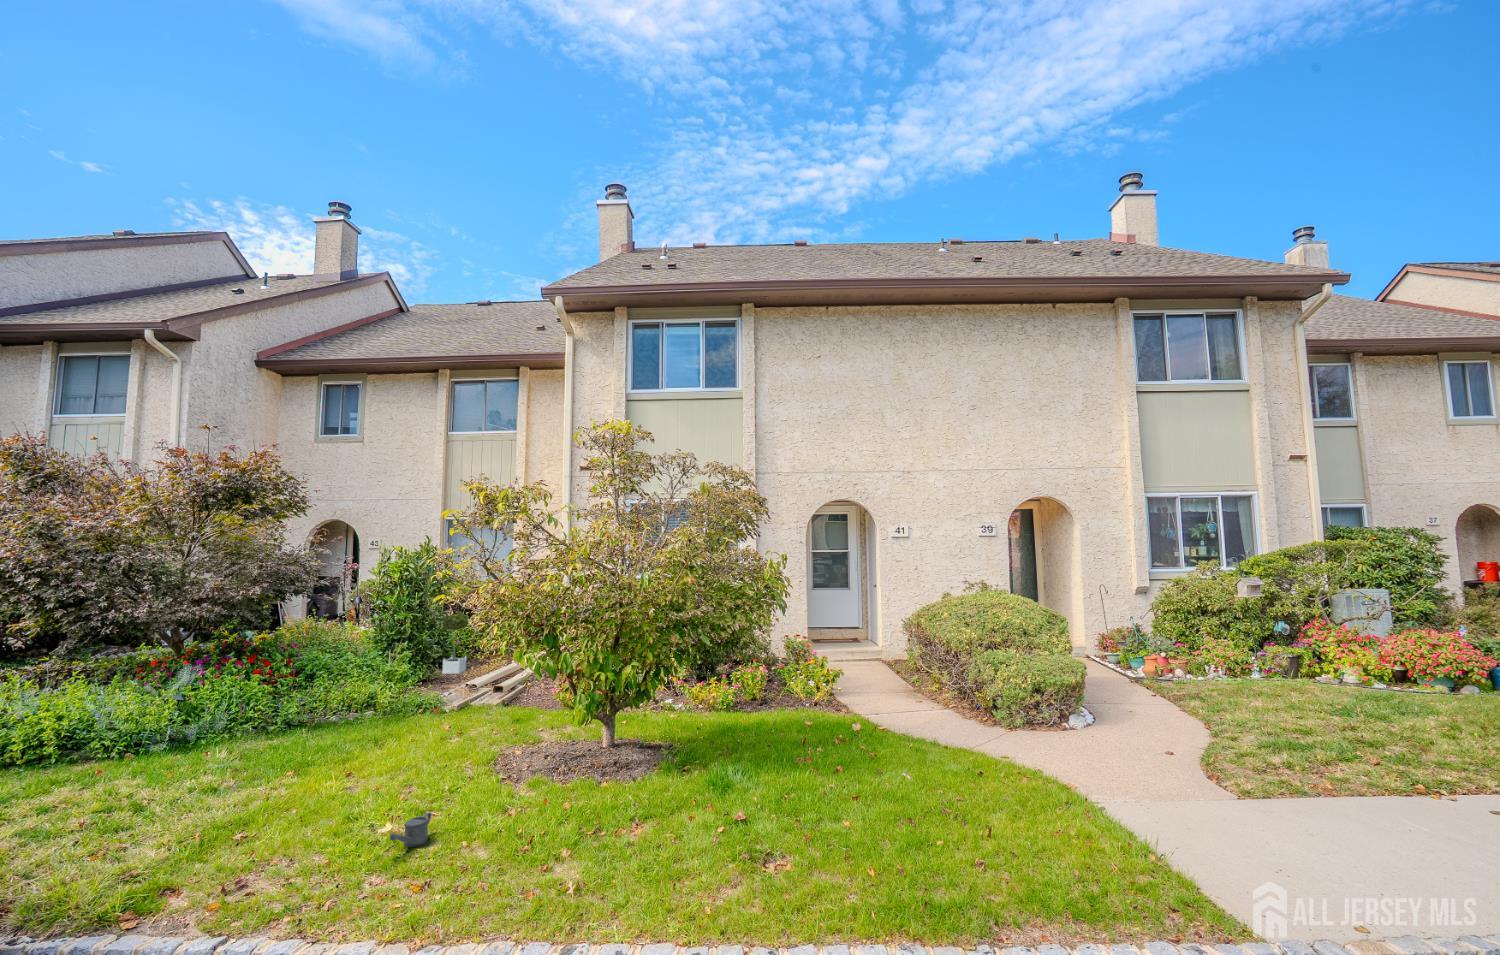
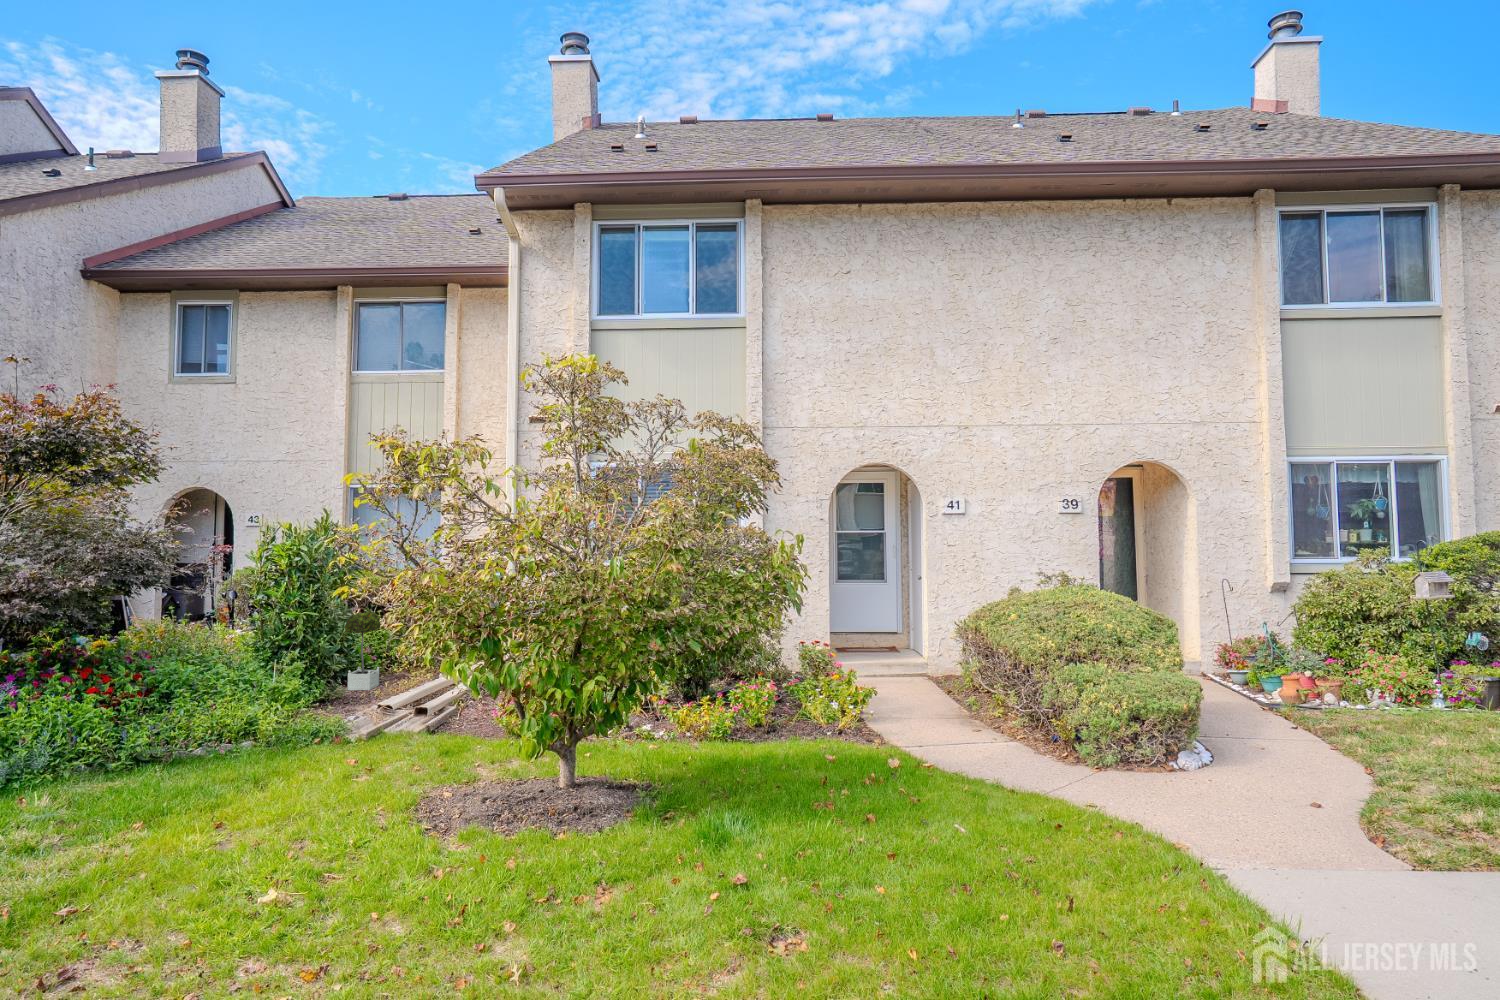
watering can: present [390,812,431,847] -> none [267,879,325,927]

